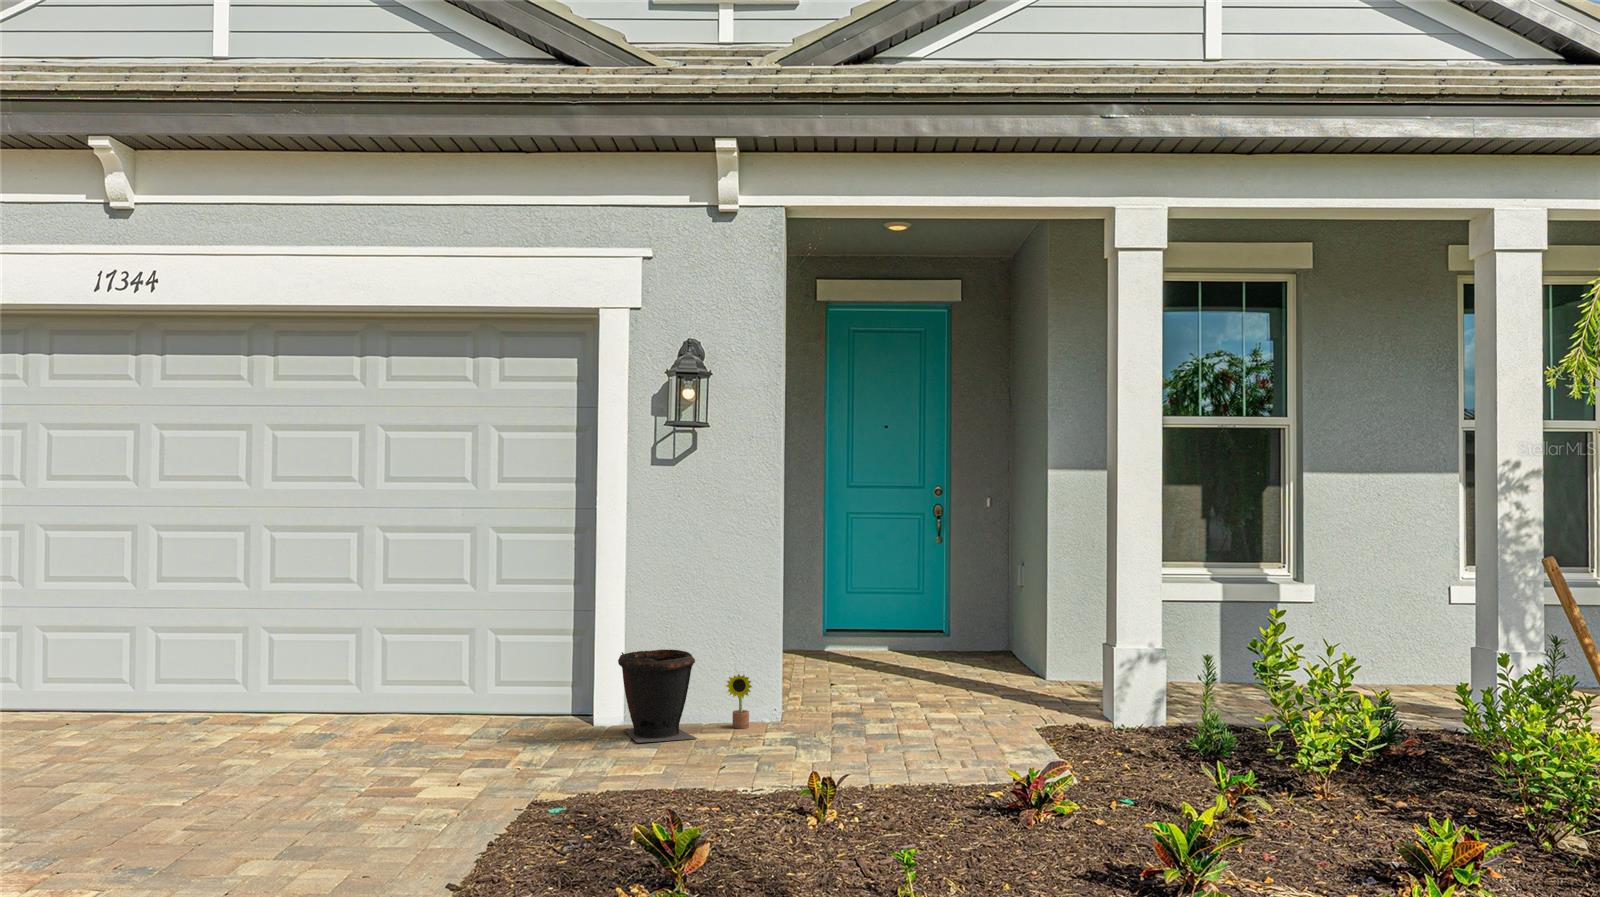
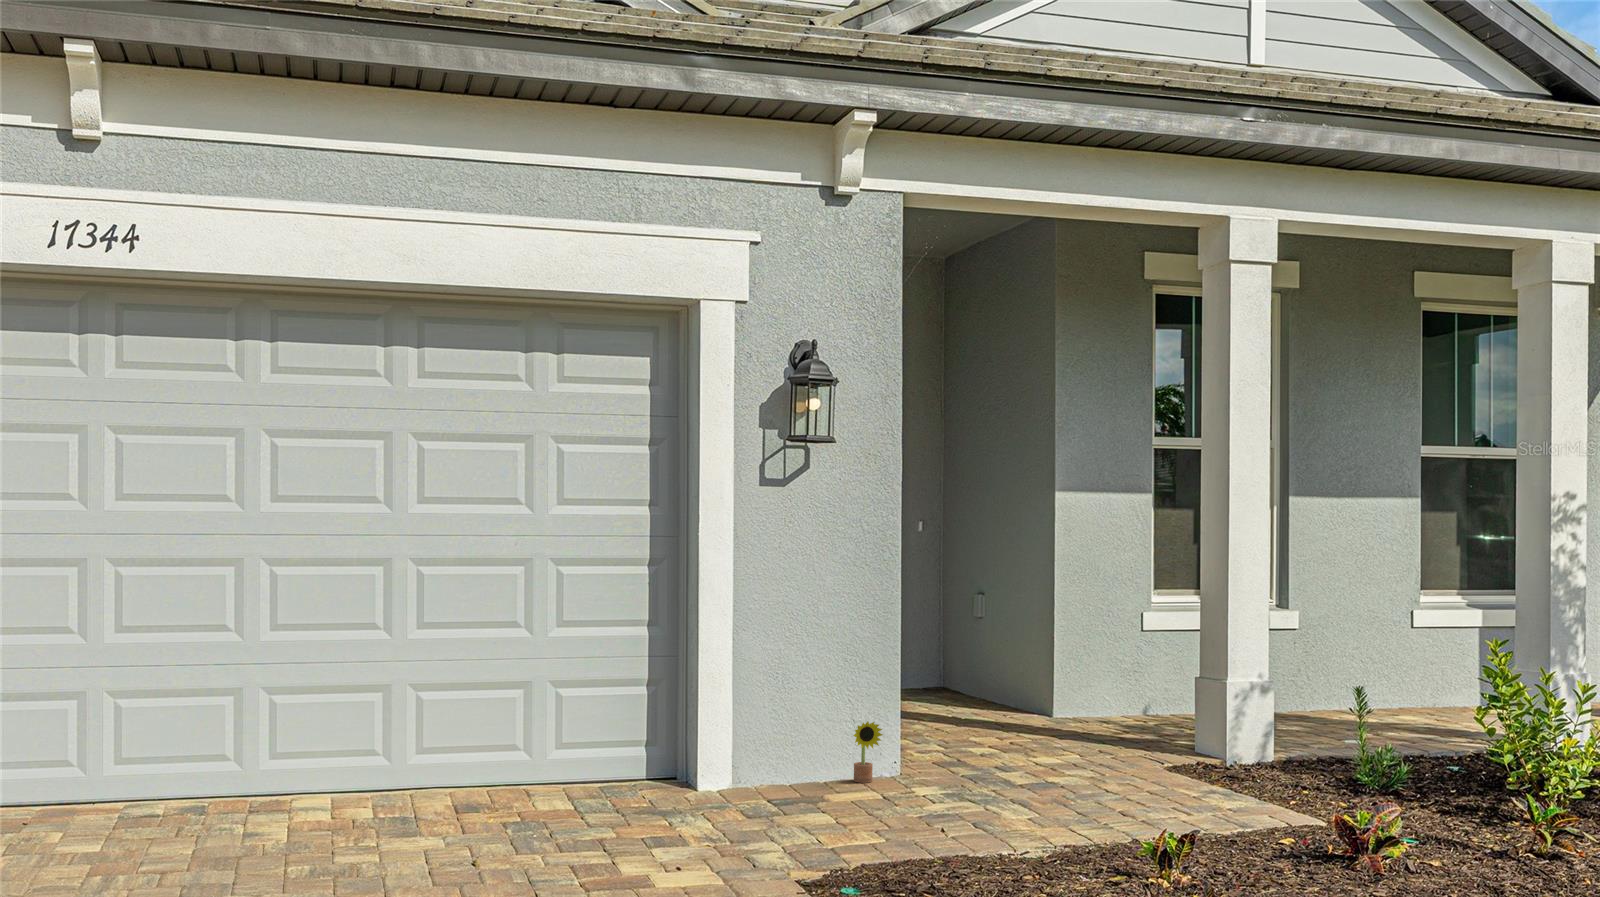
bucket: present [618,649,696,743] -> none [742,697,841,803]

